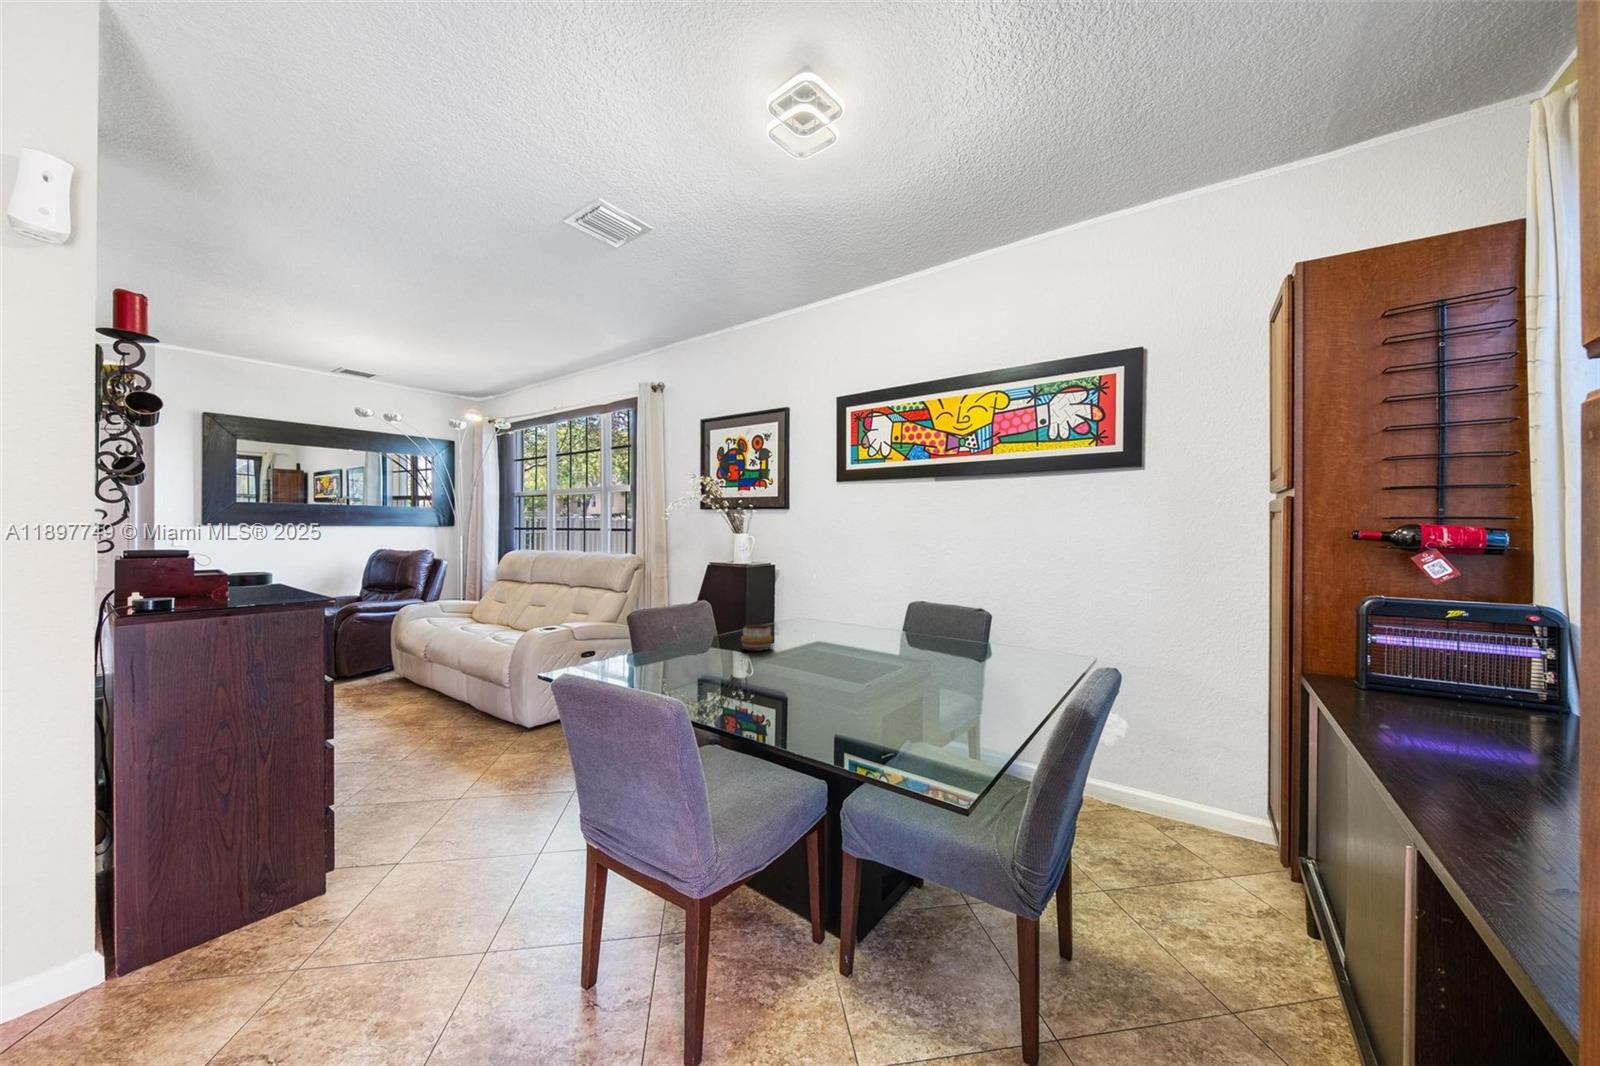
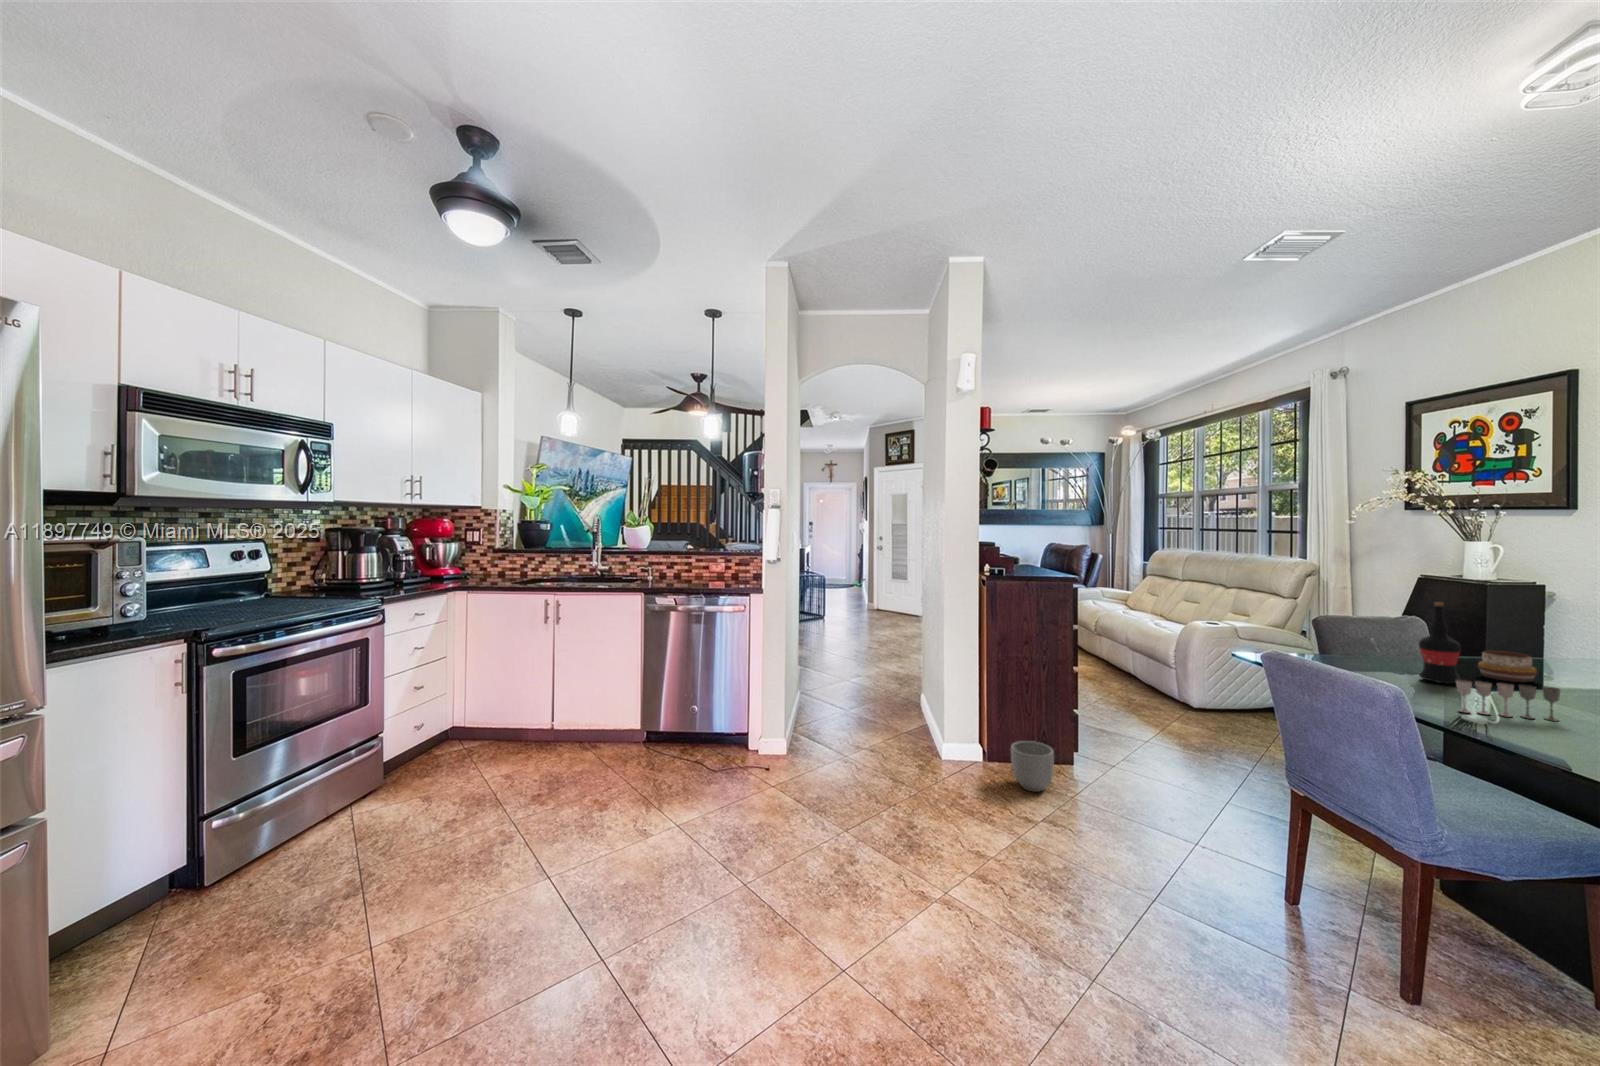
wine bottle: none [705,585,731,662] -> present [1419,602,1461,684]
wine glass: none [728,652,788,689] -> present [1456,680,1560,721]
planter: none [172,874,274,978] -> present [1011,741,1054,792]

